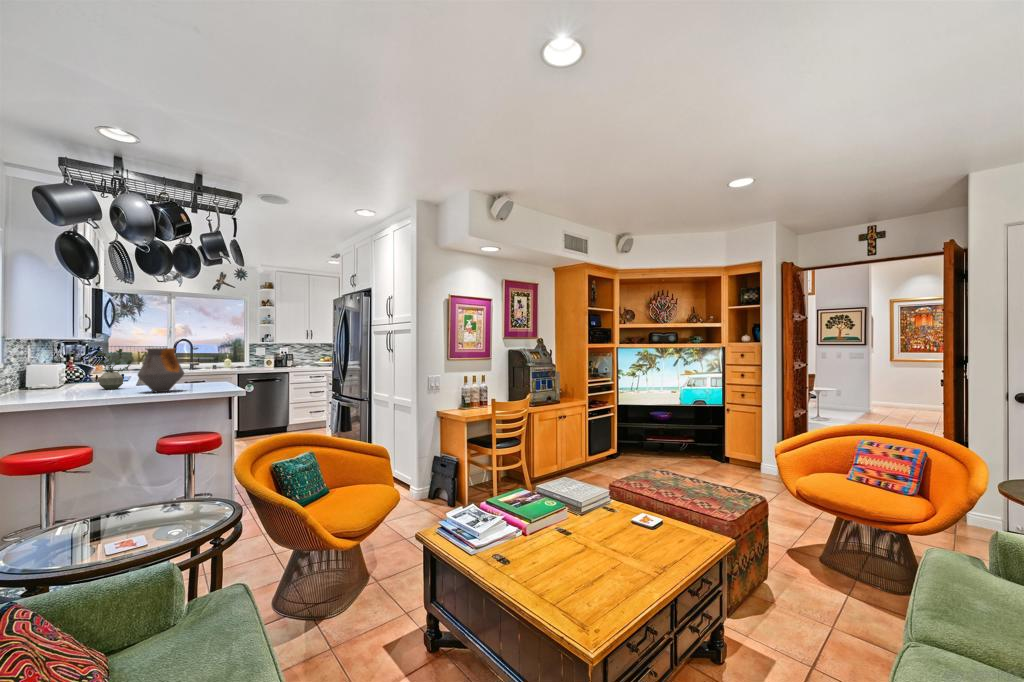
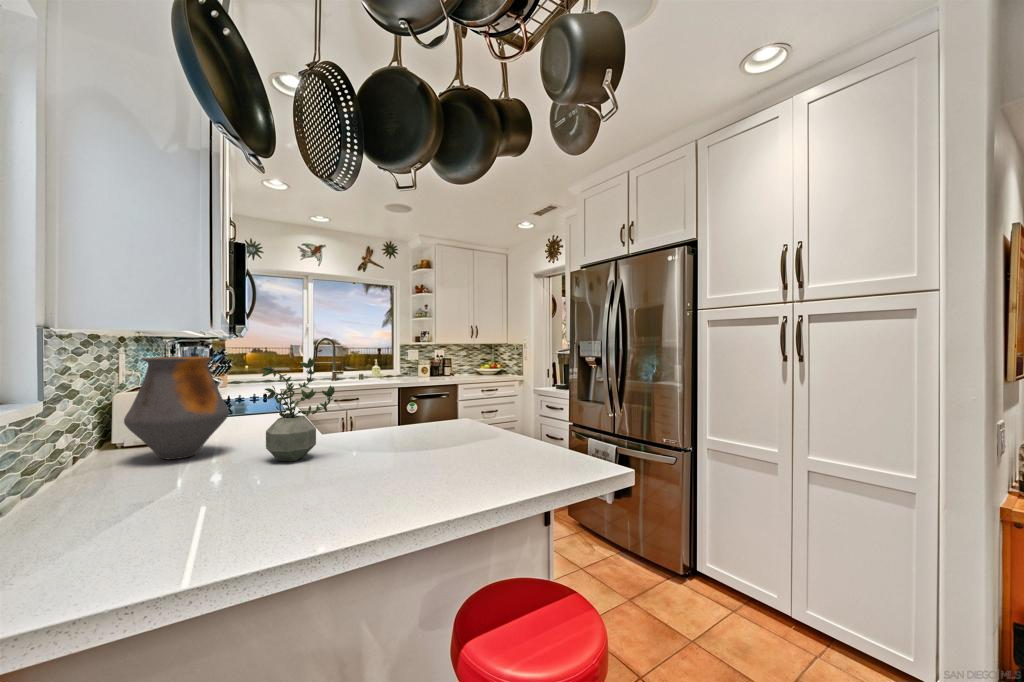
vase: present [138,348,184,392] -> present [124,357,229,459]

